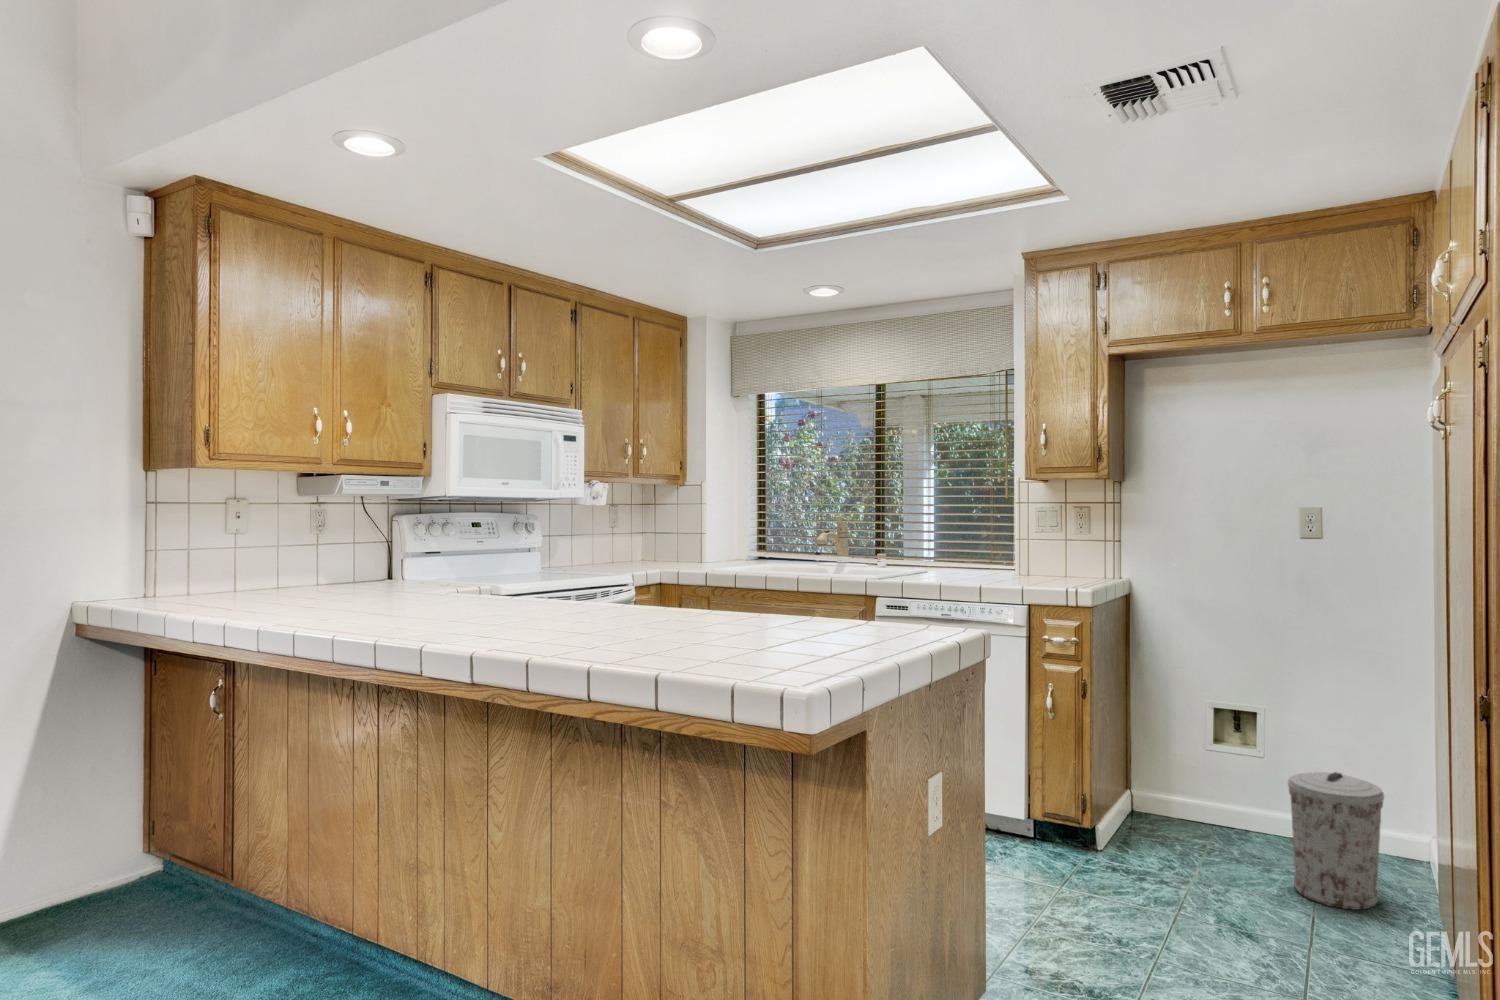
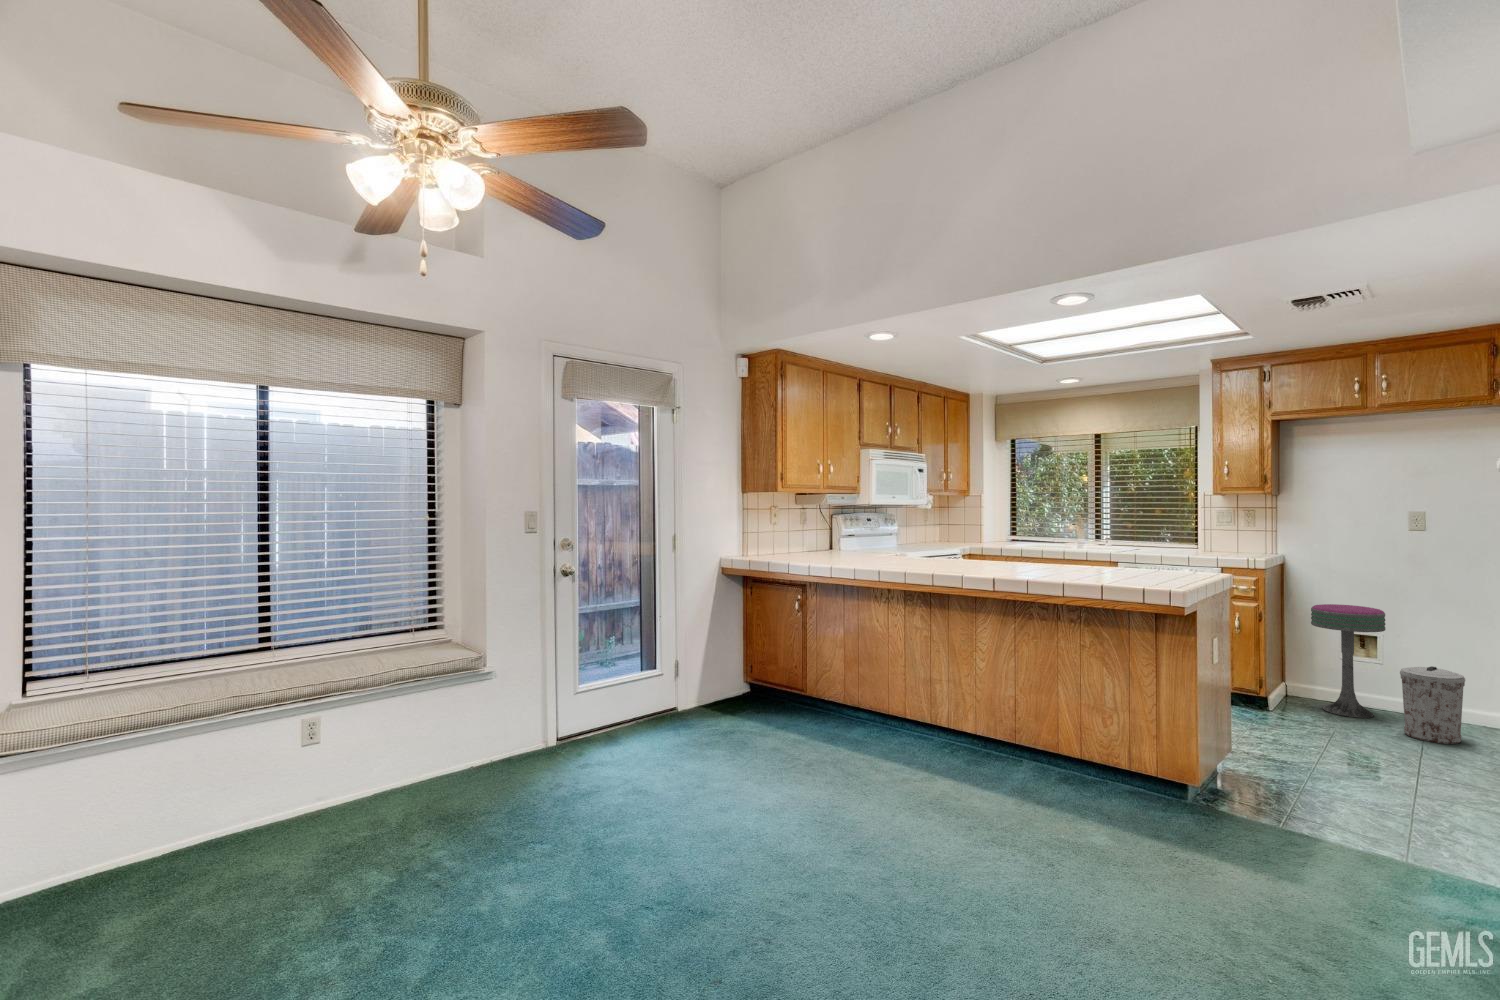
bar stool: none [1163,662,1269,854] -> present [1311,604,1385,718]

